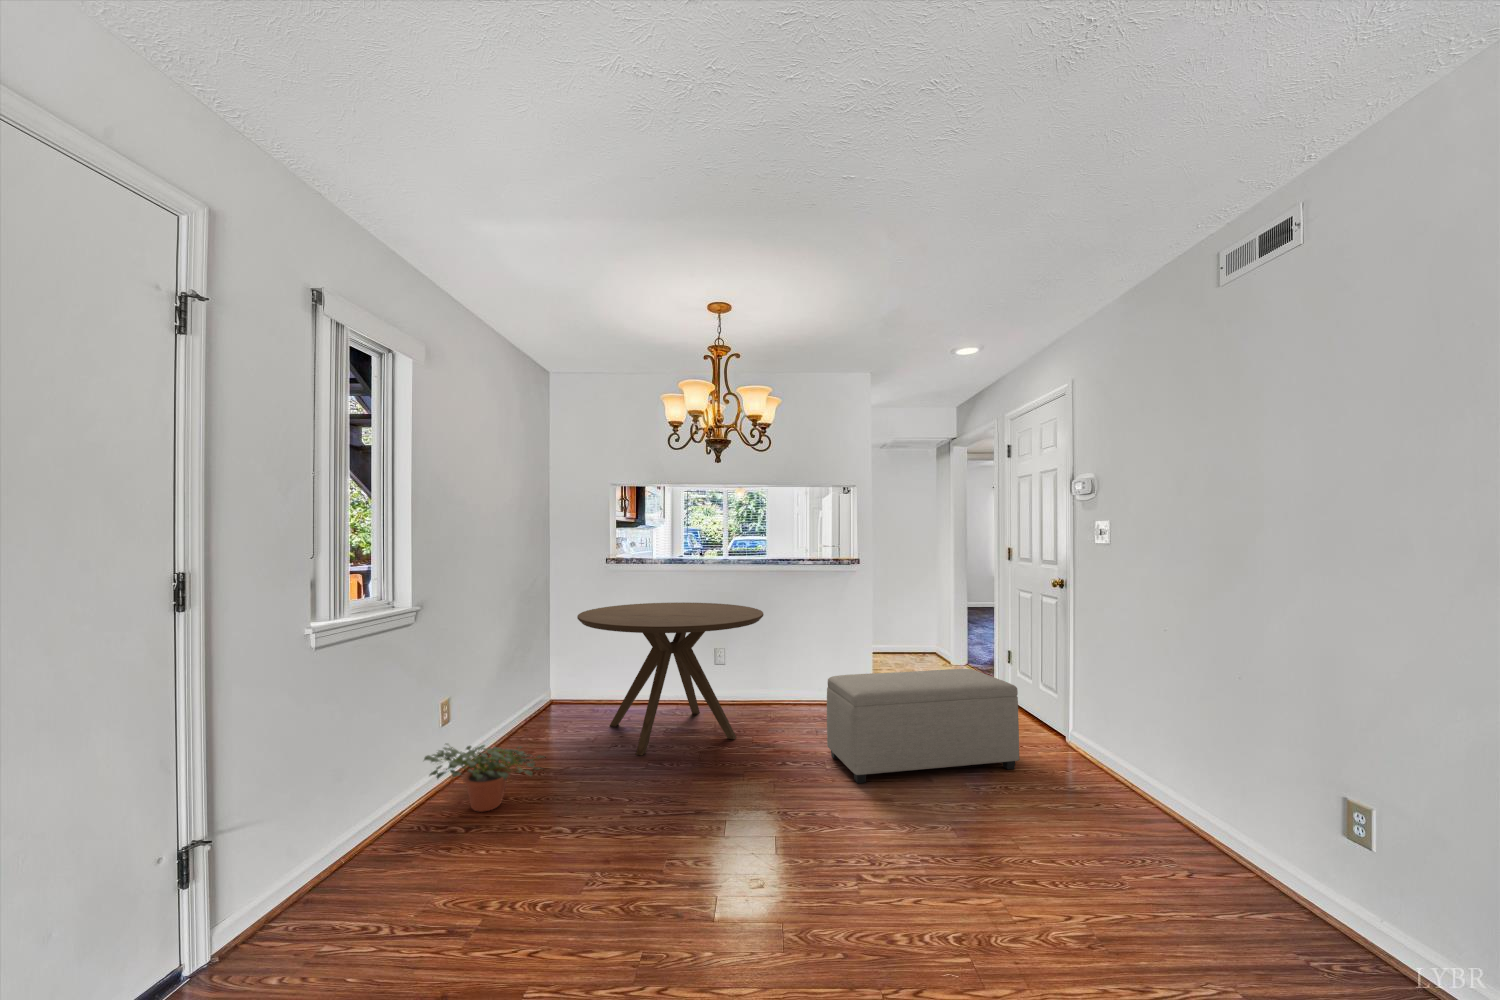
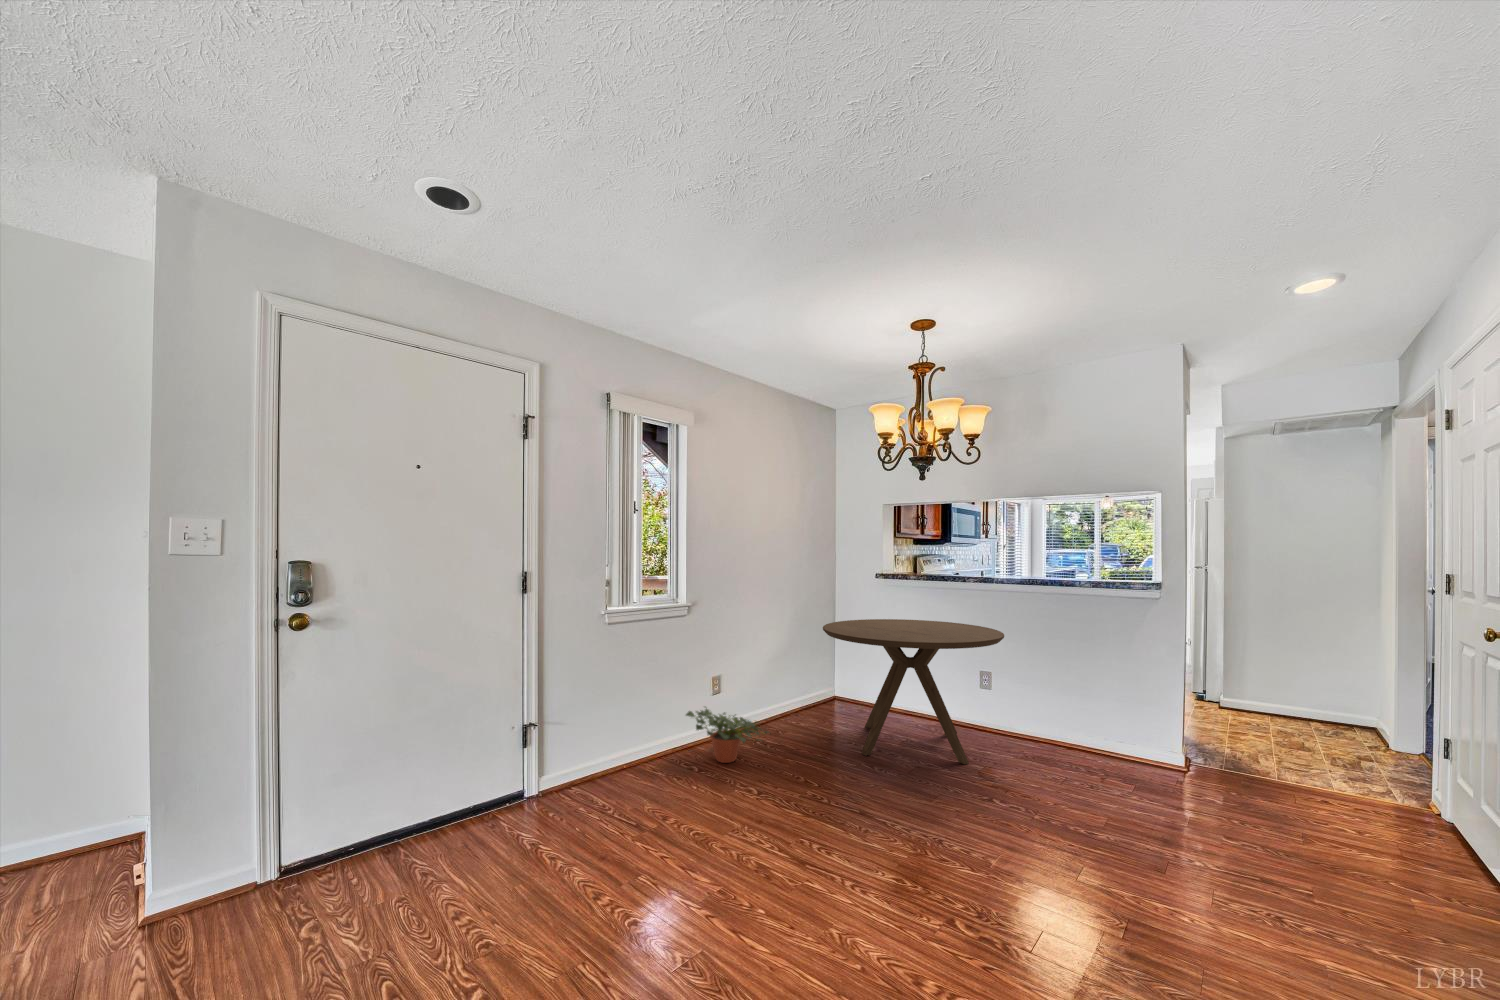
ottoman: present [827,669,1019,783] -> none [1046,717,1345,905]

